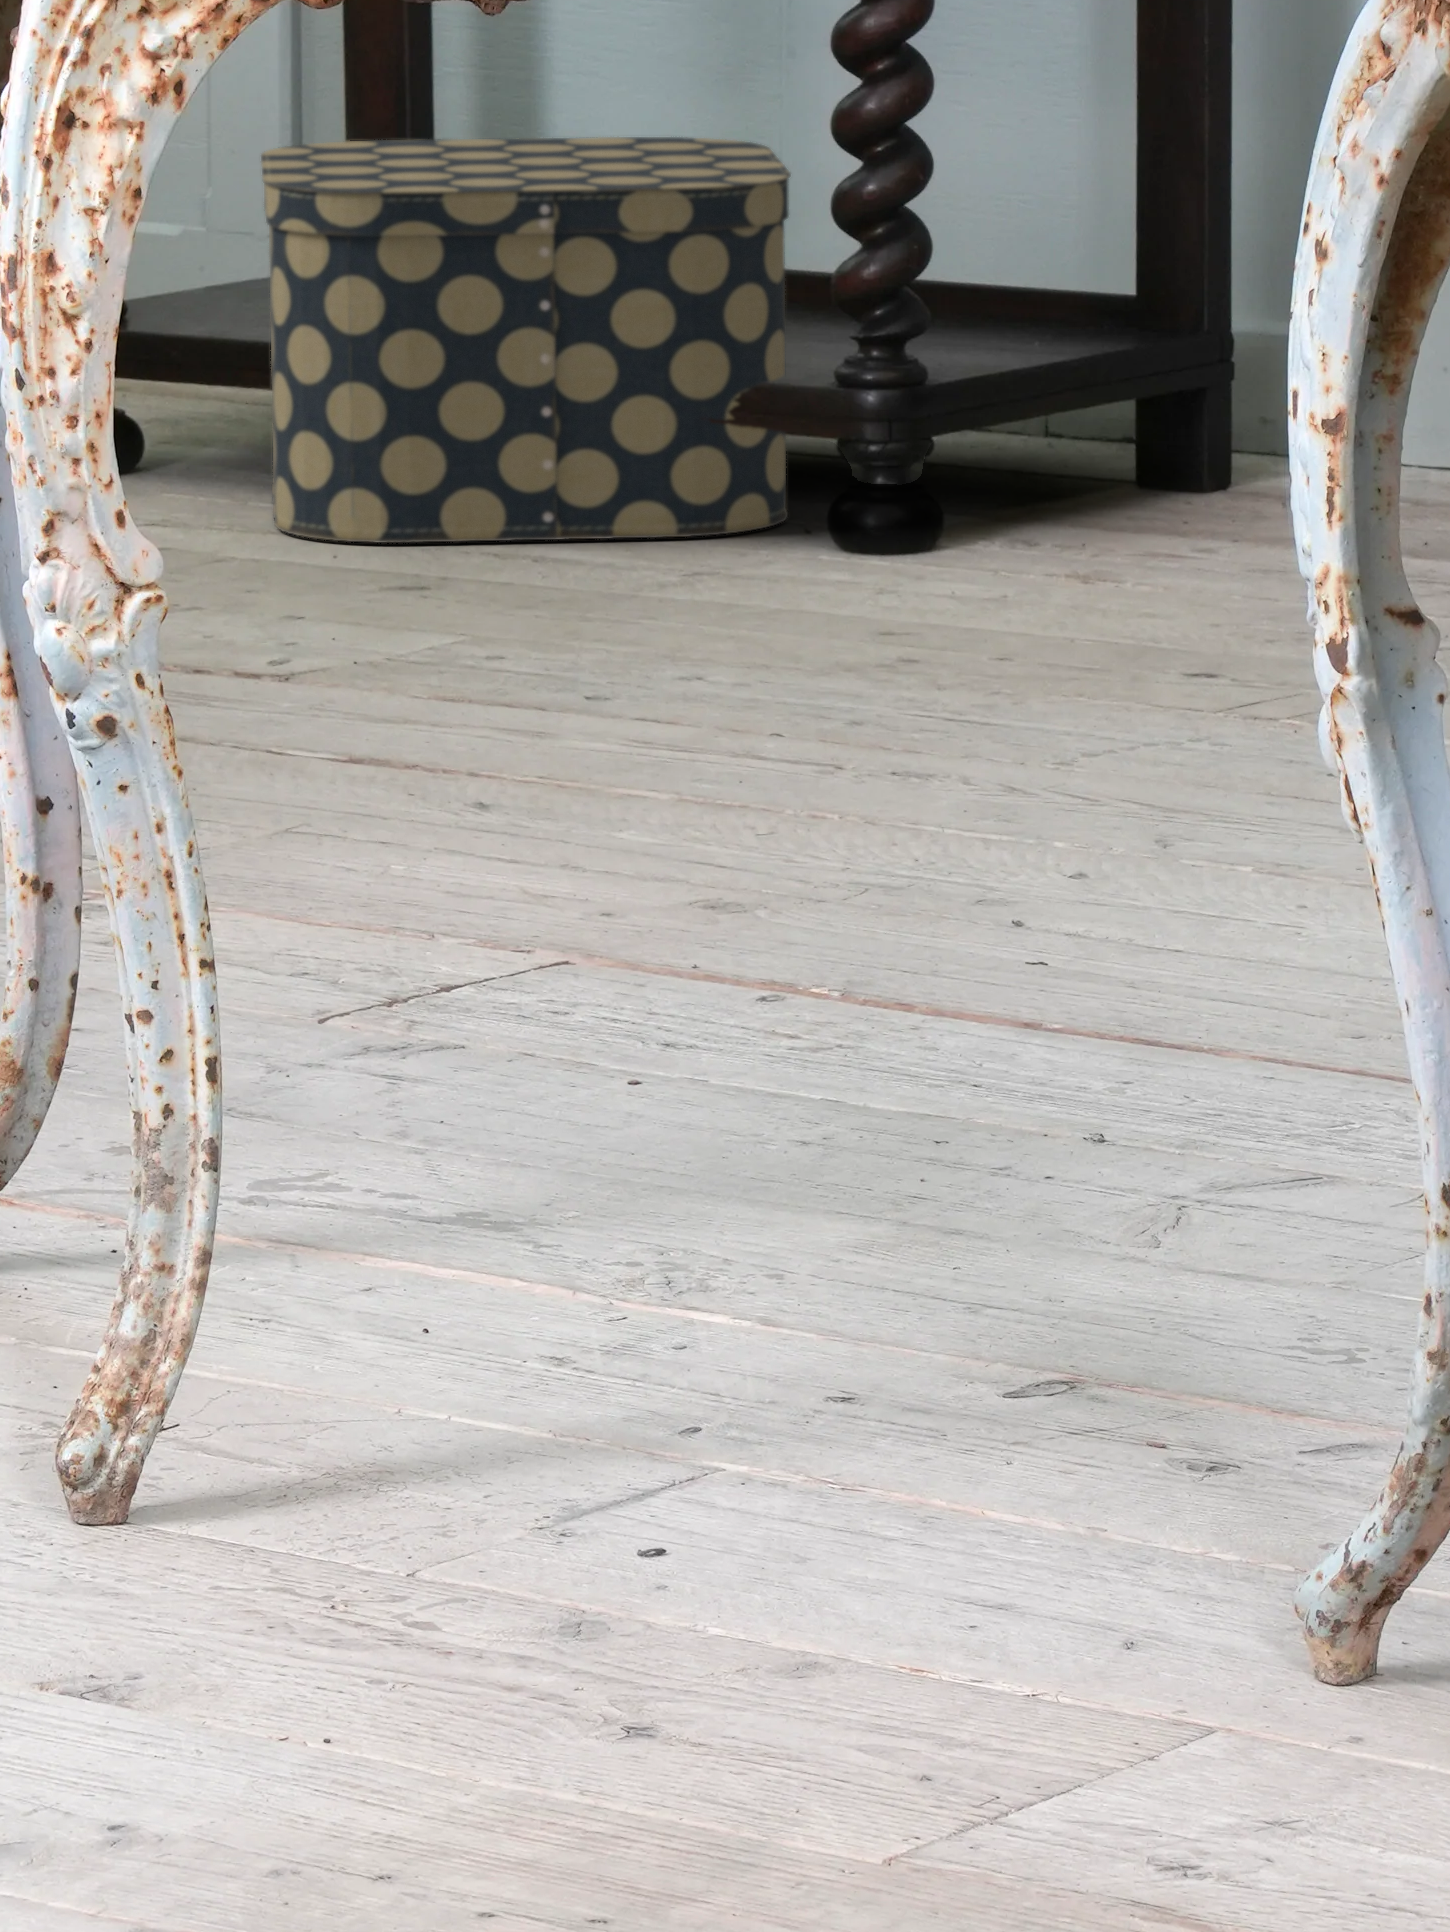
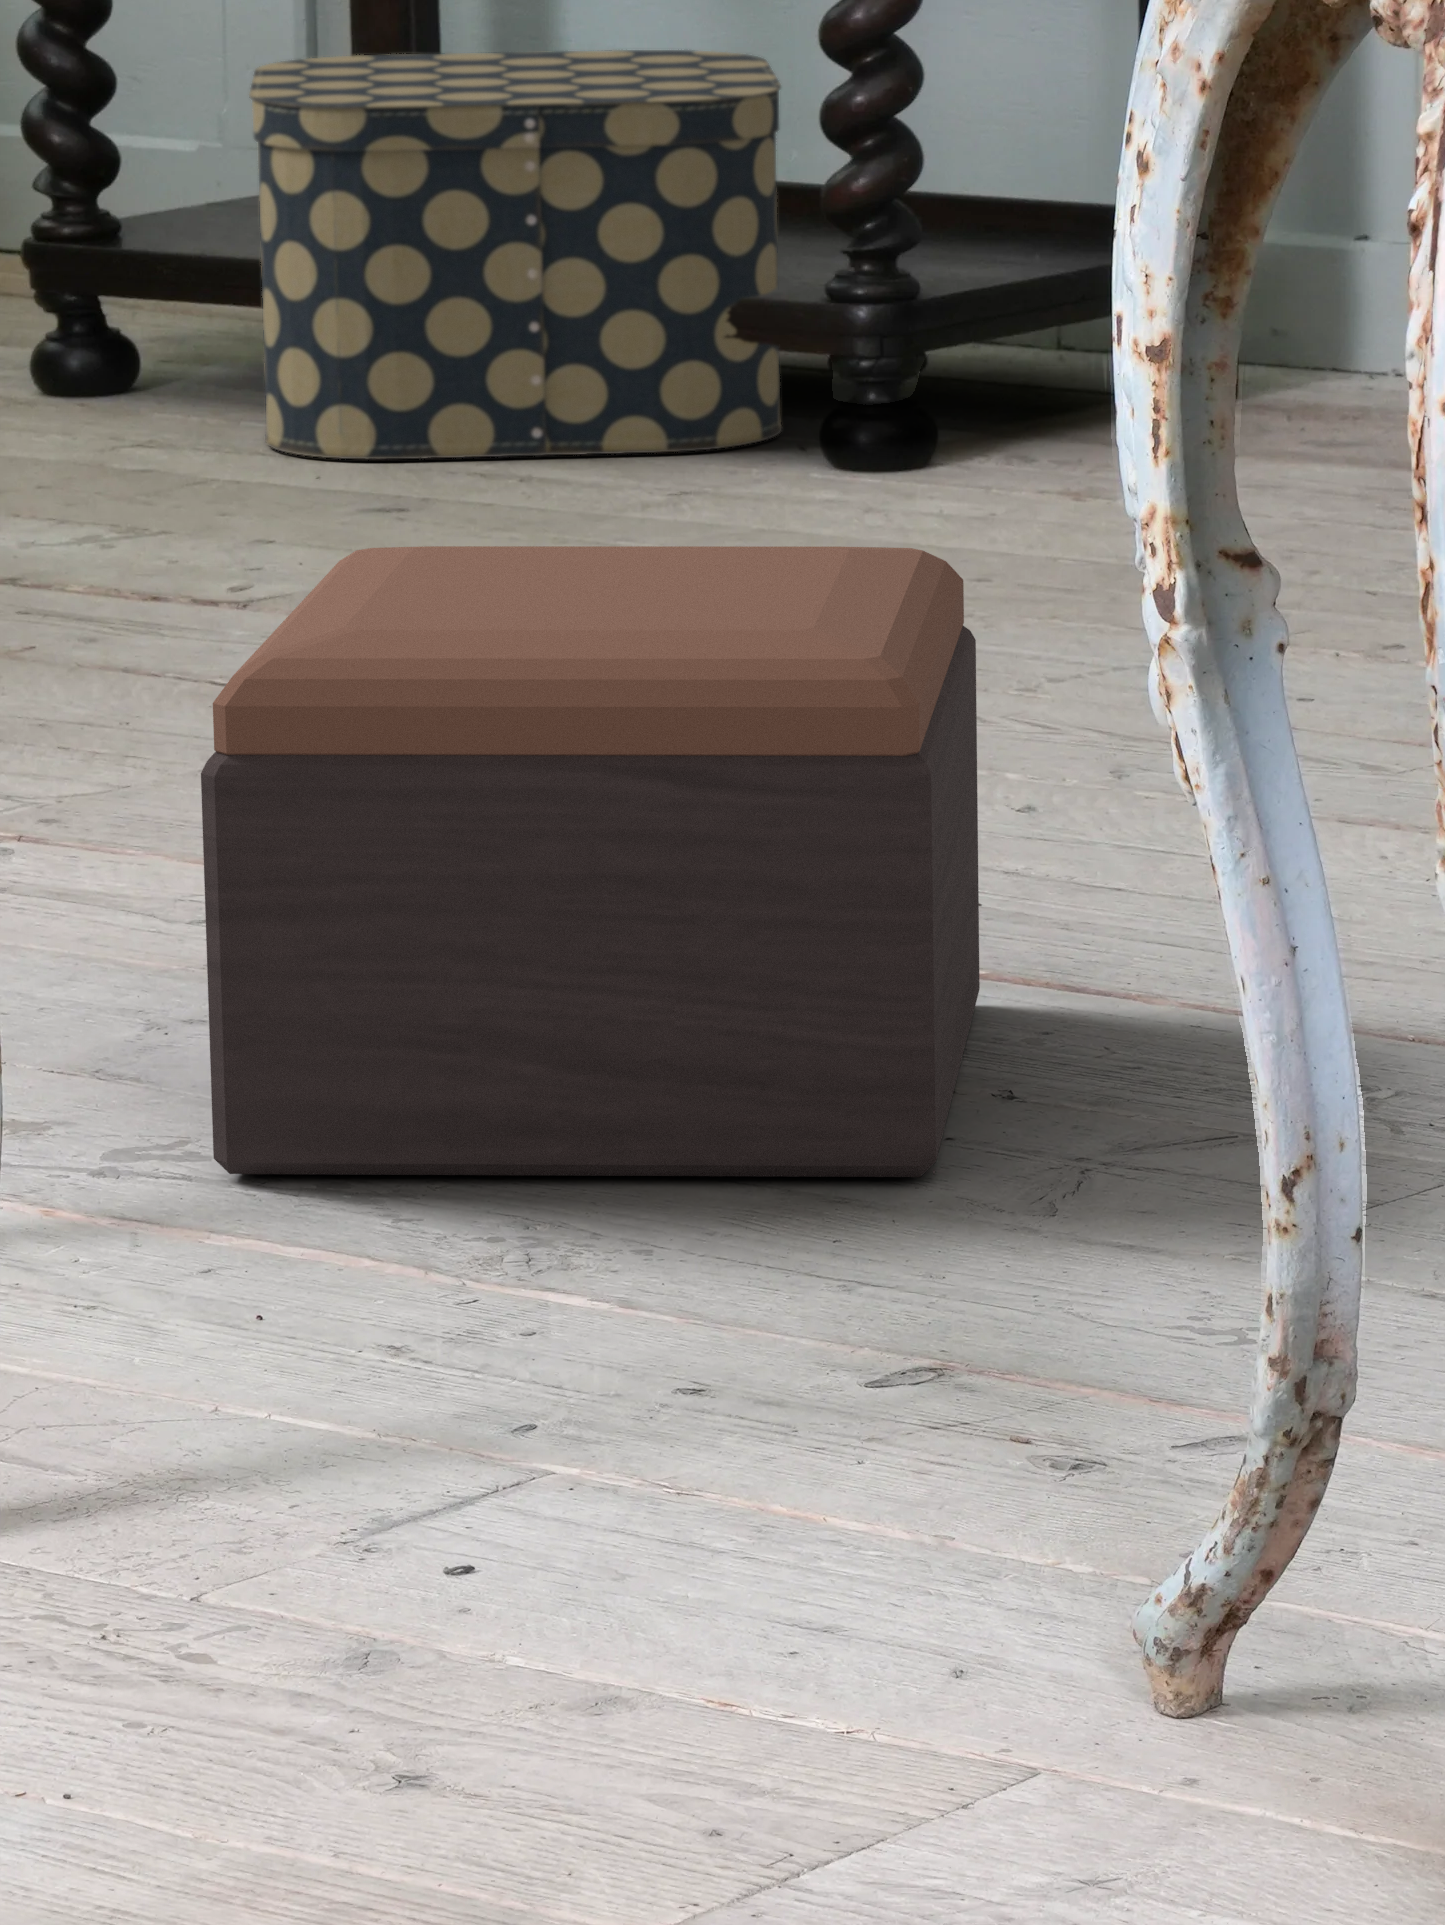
footstool: none [348,615,1065,1217] -> present [201,546,980,1177]

